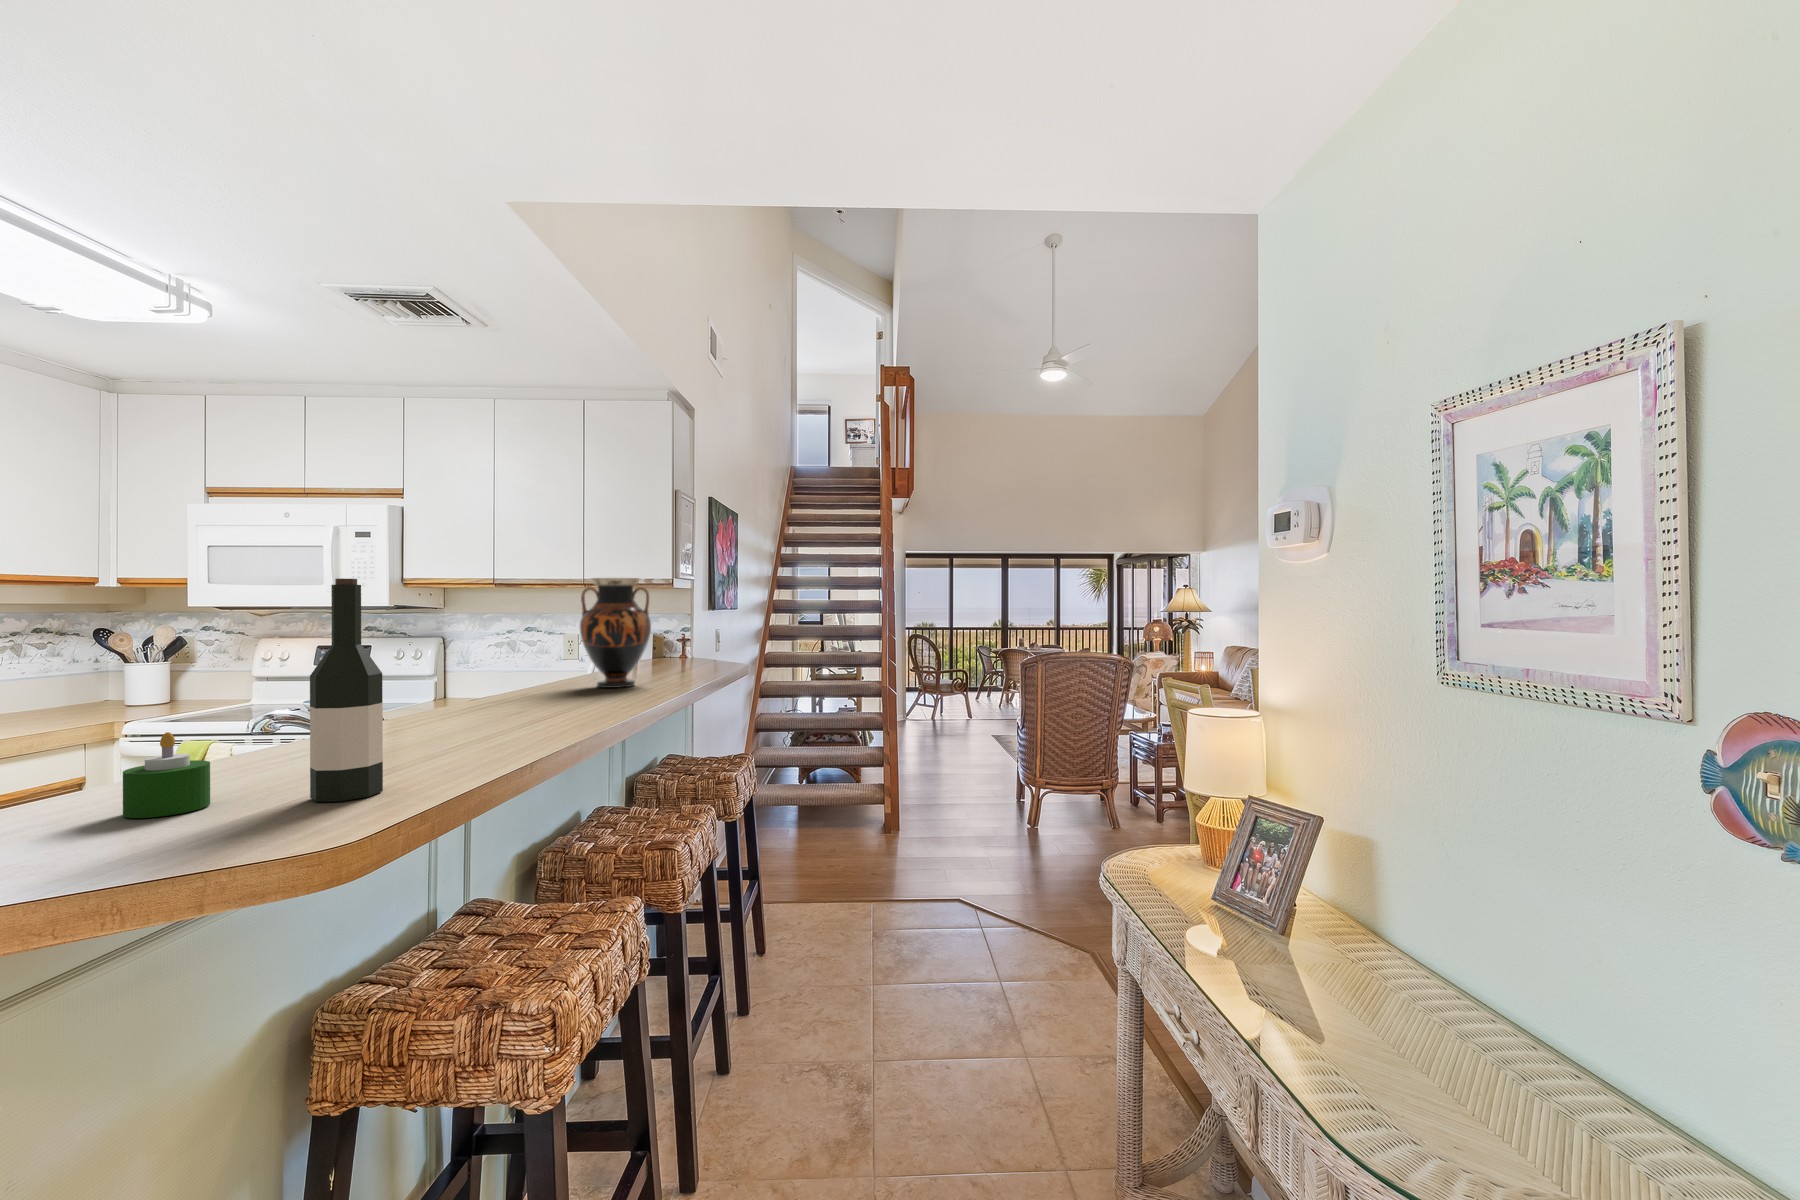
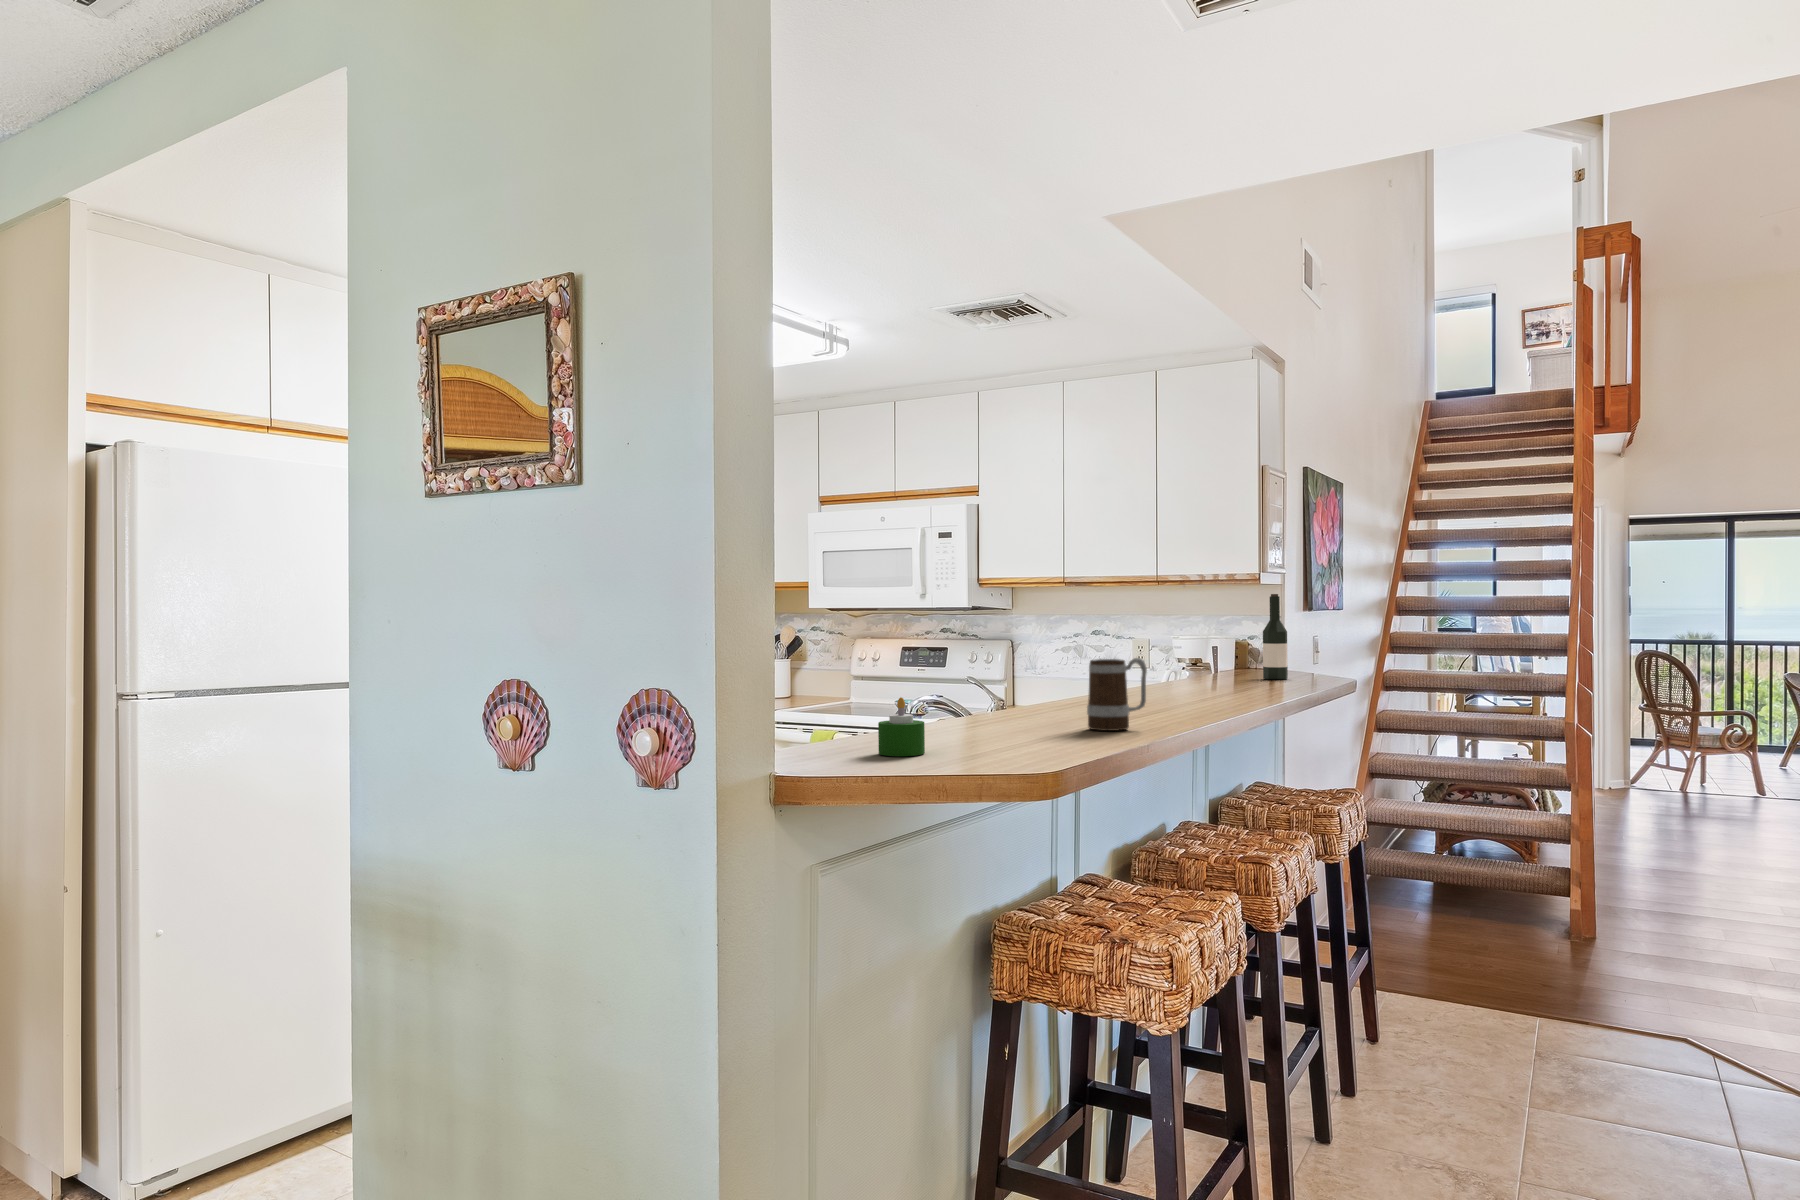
vase: present [580,578,651,688] -> none [1161,574,1238,696]
wine bottle: present [310,579,383,802] -> present [1263,594,1288,679]
mug: none [480,660,550,740] -> present [1087,658,1147,731]

